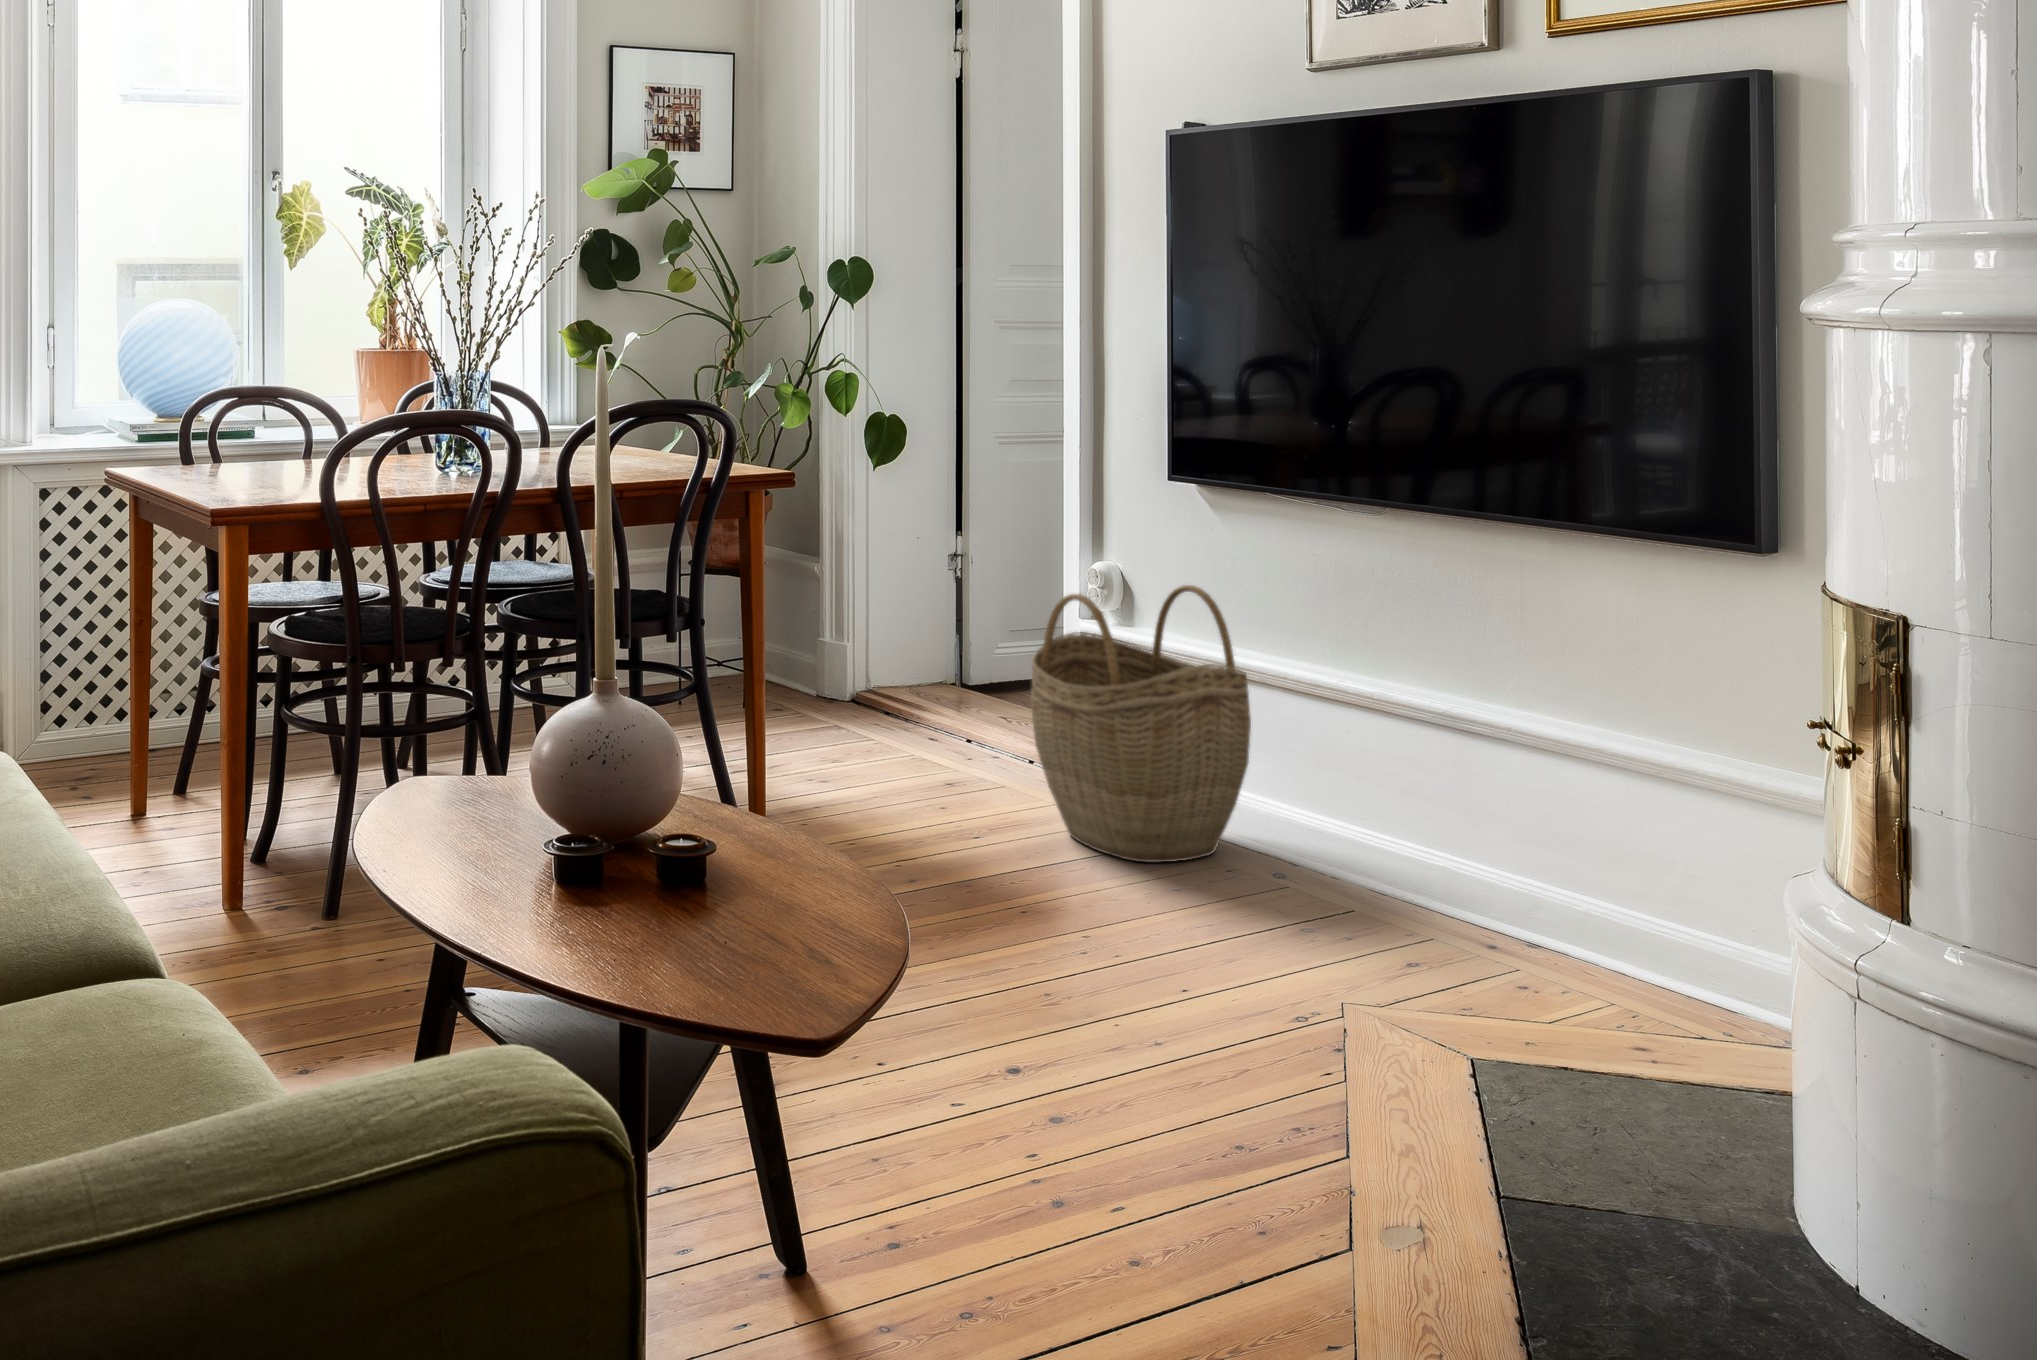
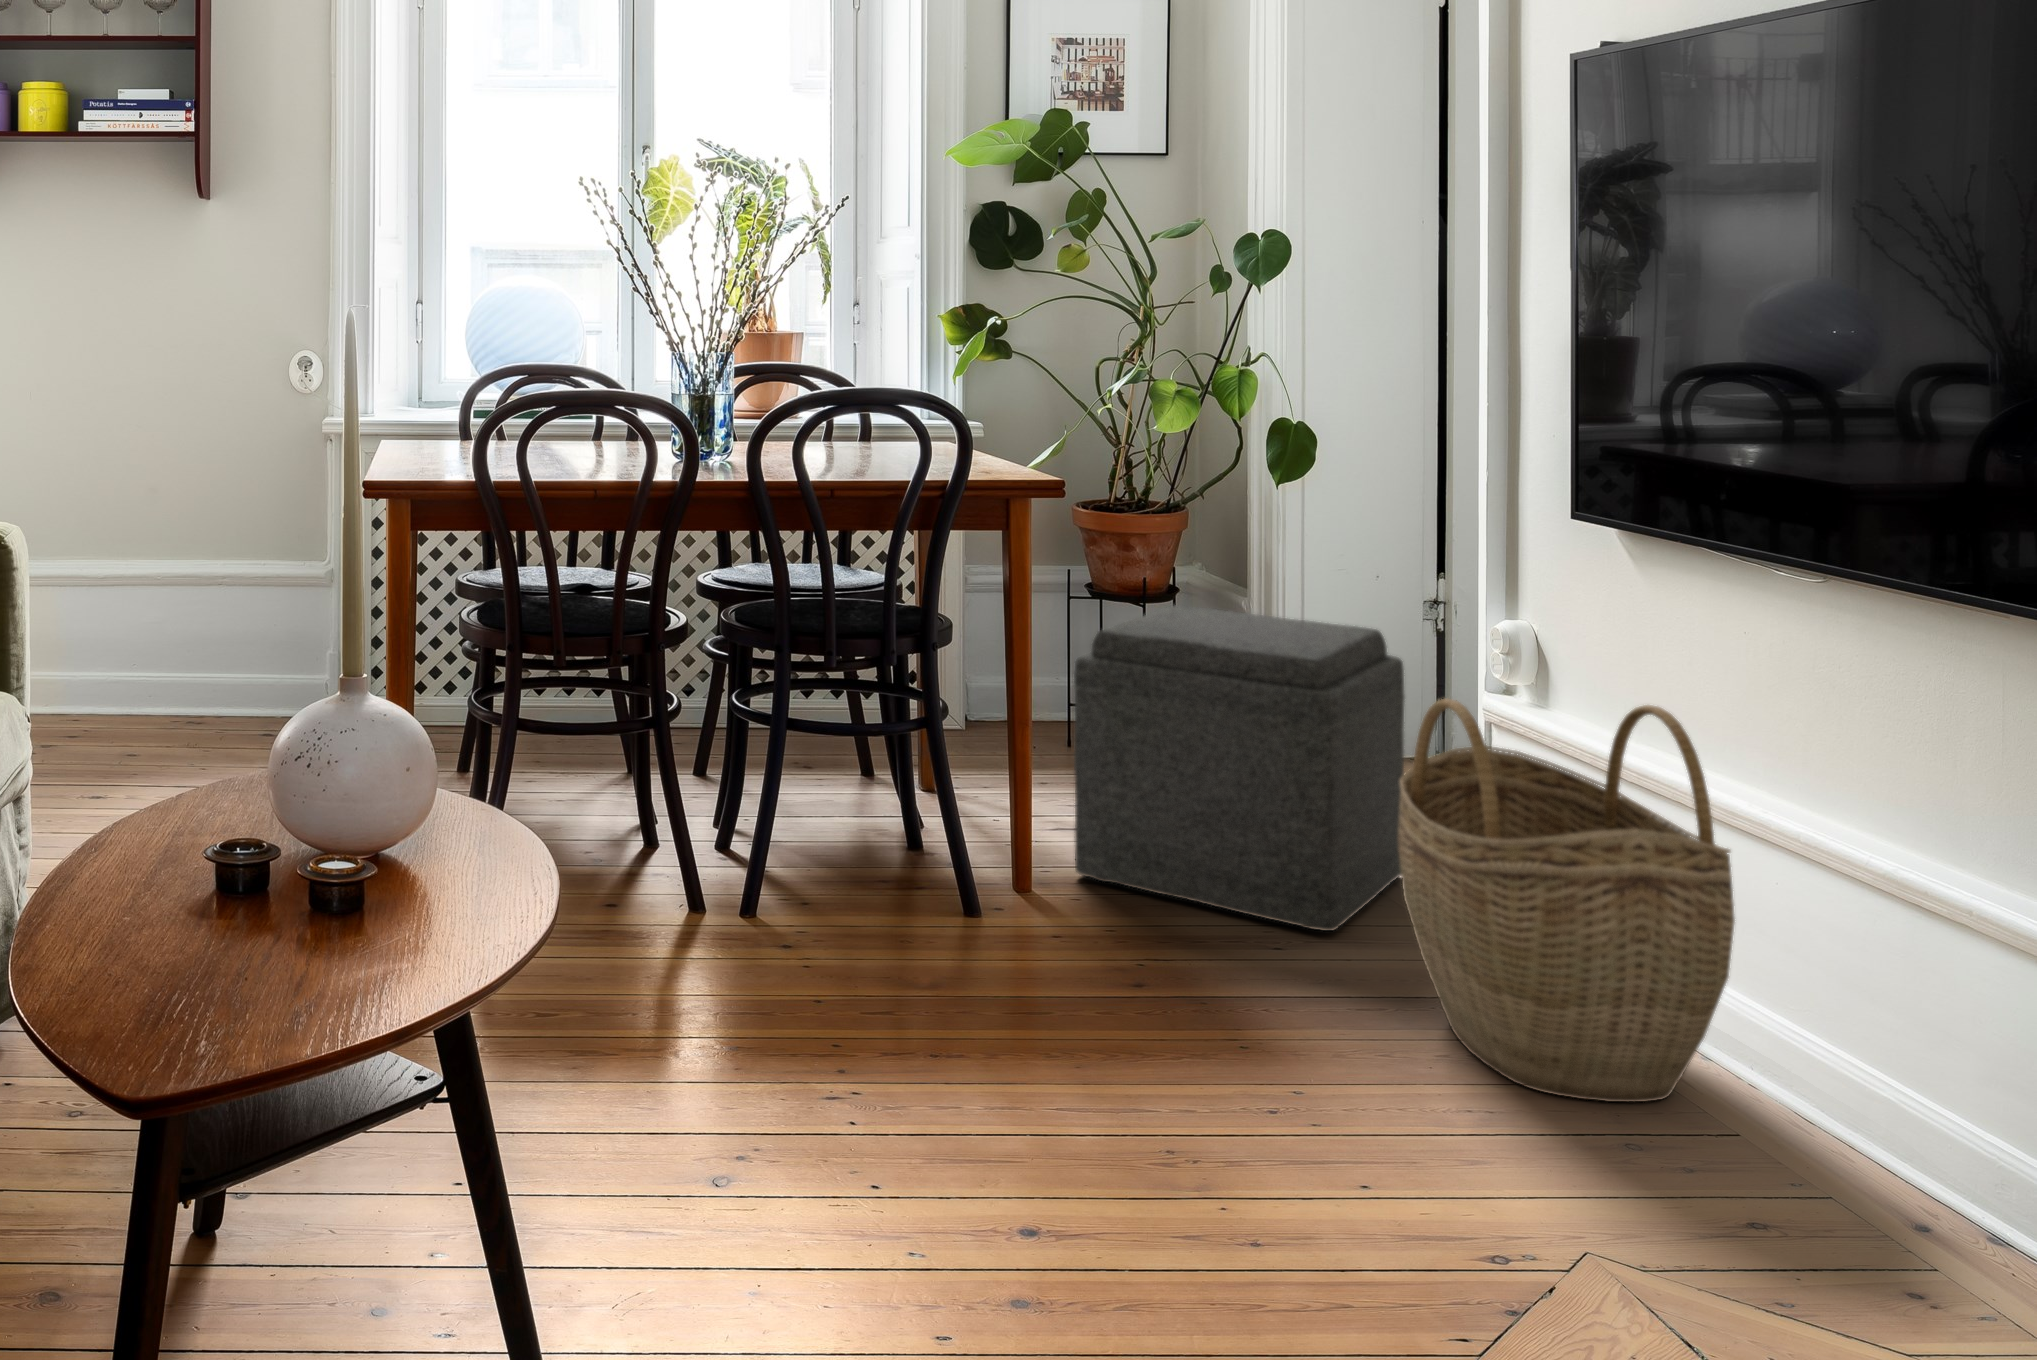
ottoman: none [763,563,982,796] -> present [1074,605,1405,931]

